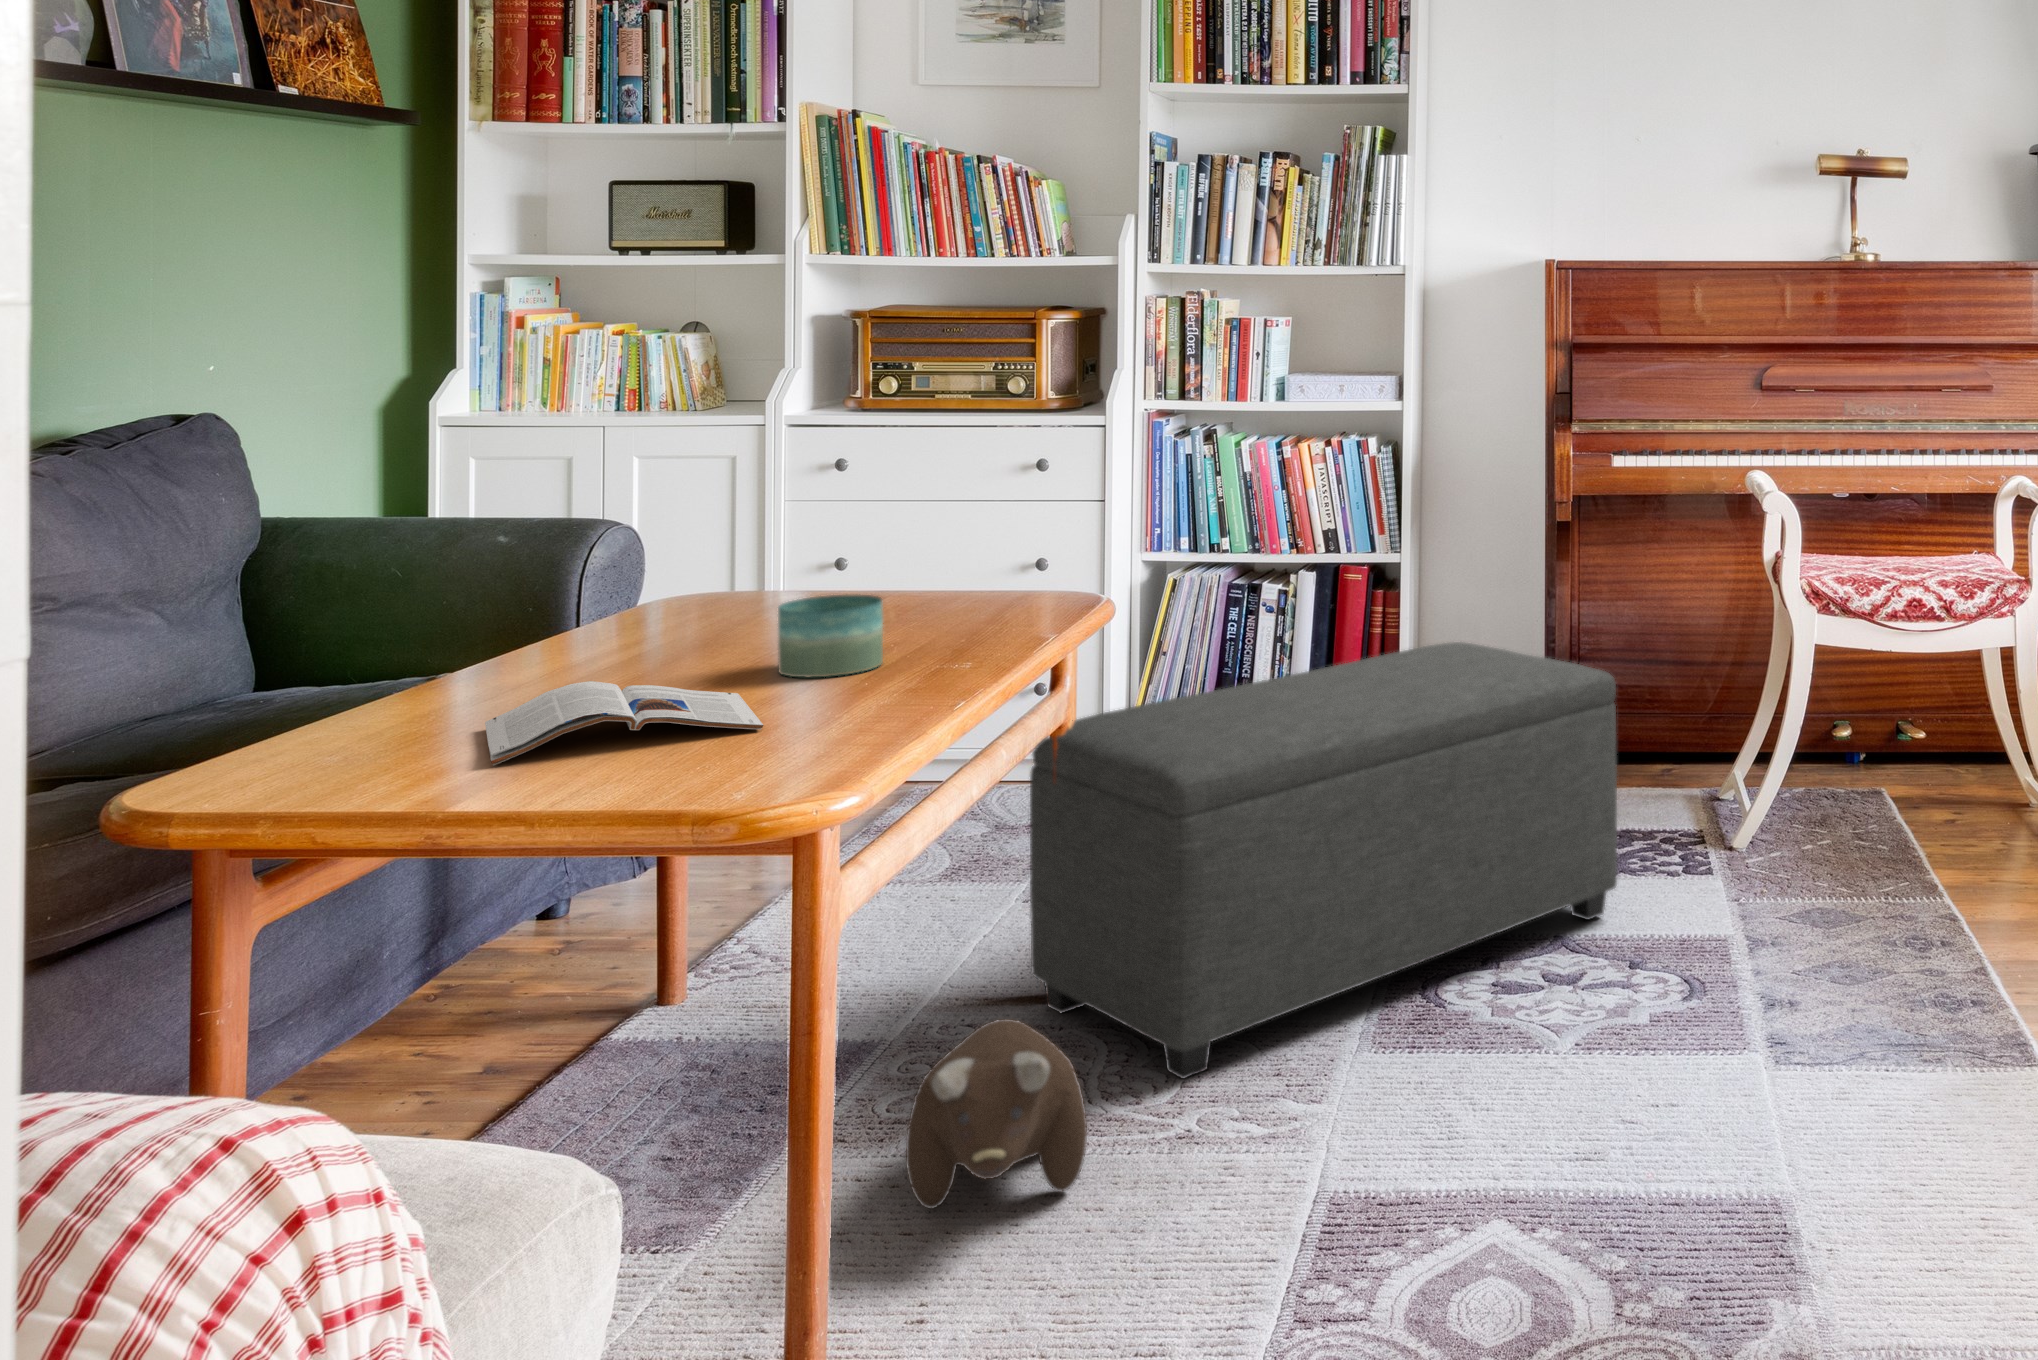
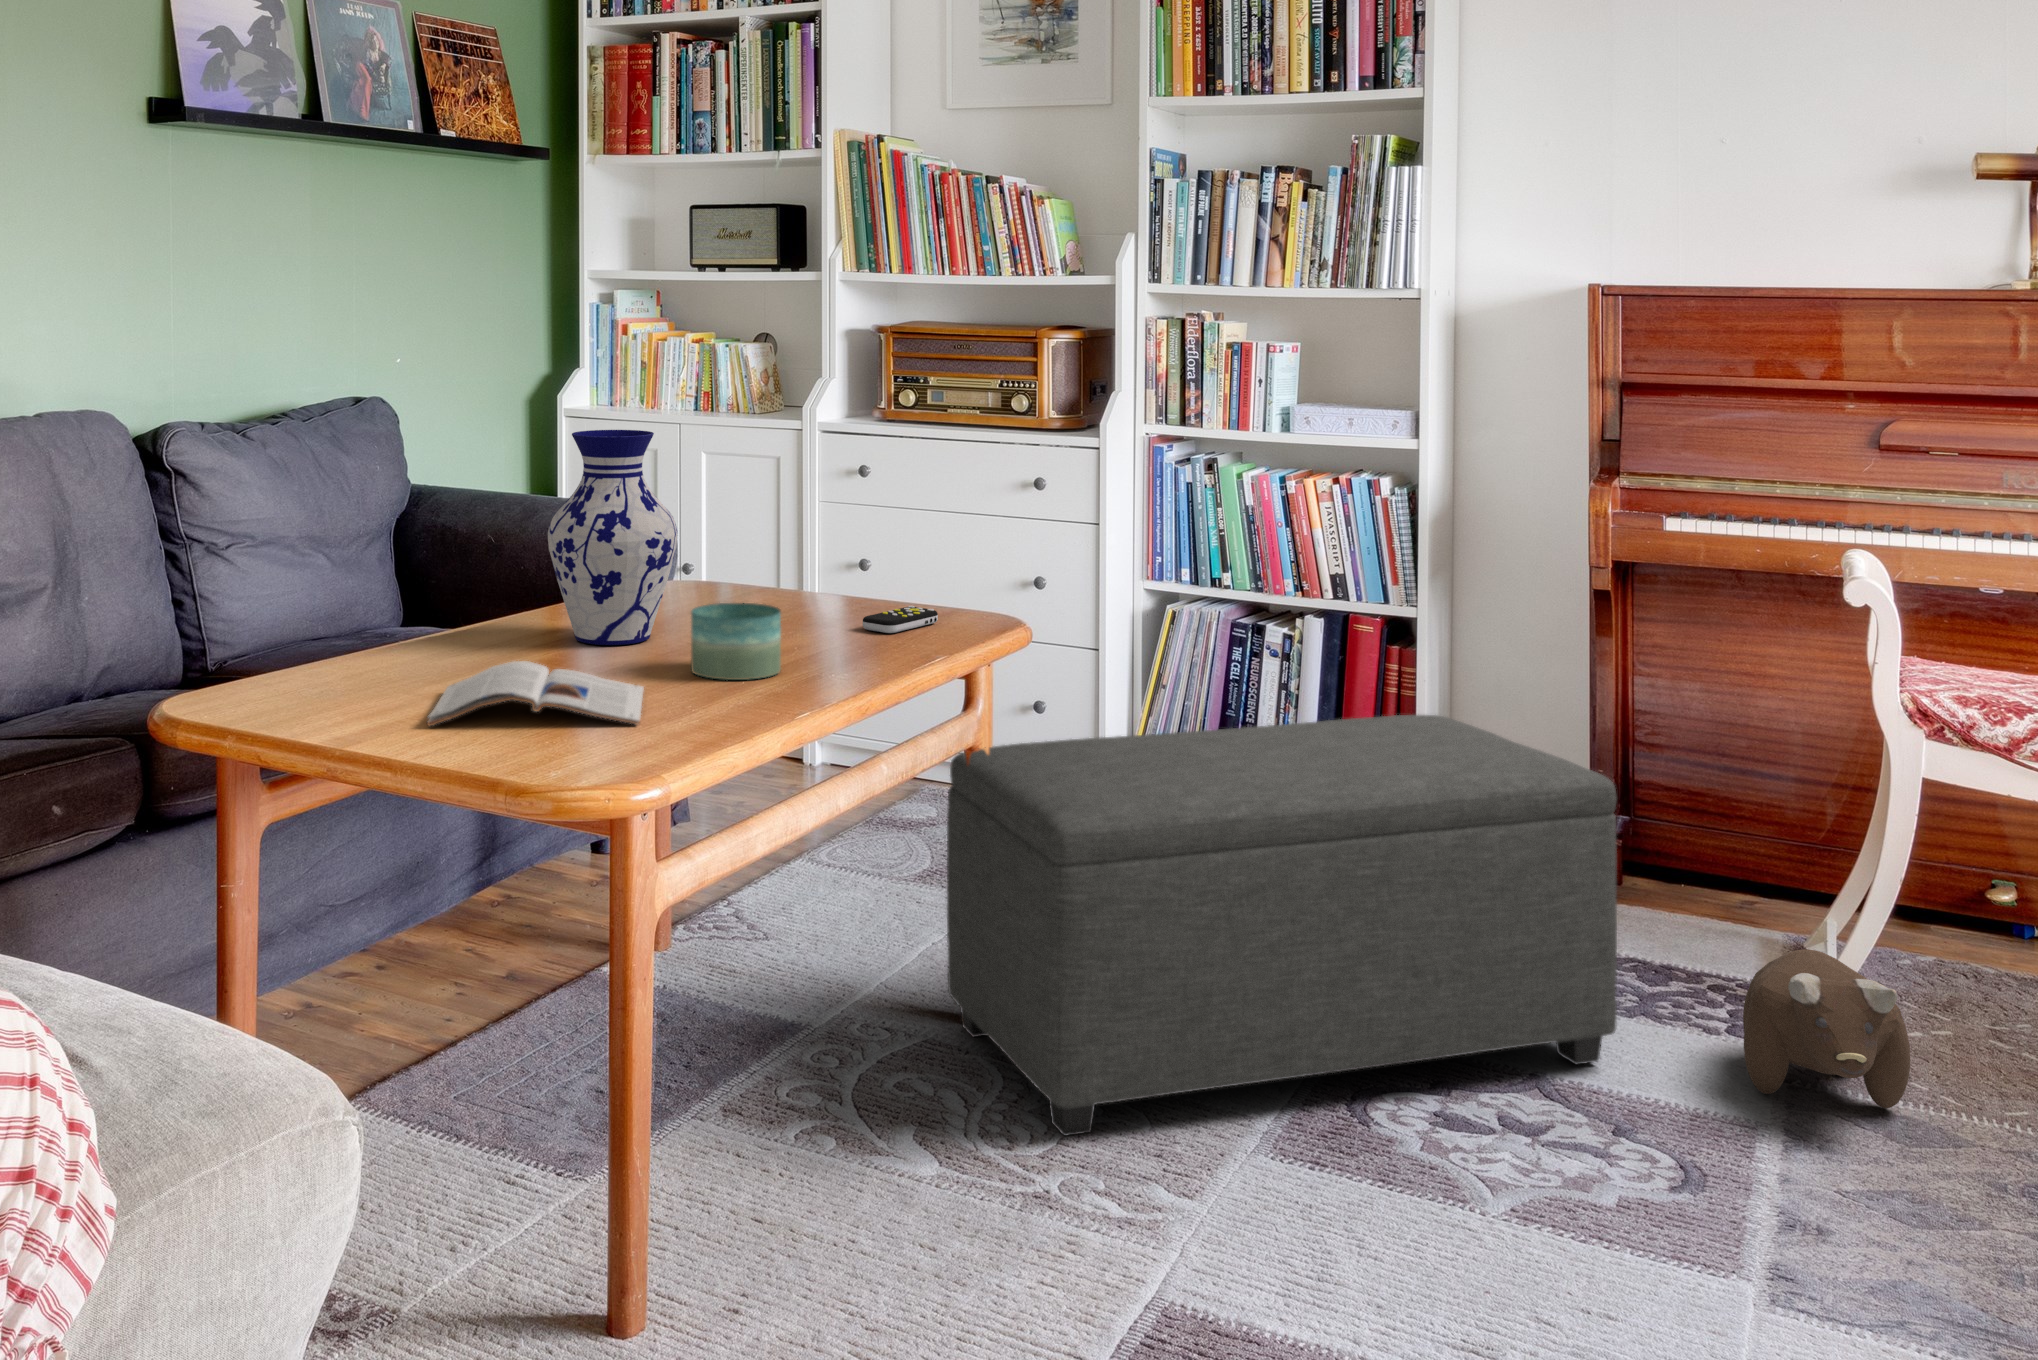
vase: none [569,419,734,662] -> present [548,430,678,645]
remote control: none [940,588,1016,616] -> present [863,606,938,633]
plush toy: present [906,1019,1087,1208] -> present [1743,949,1910,1108]

